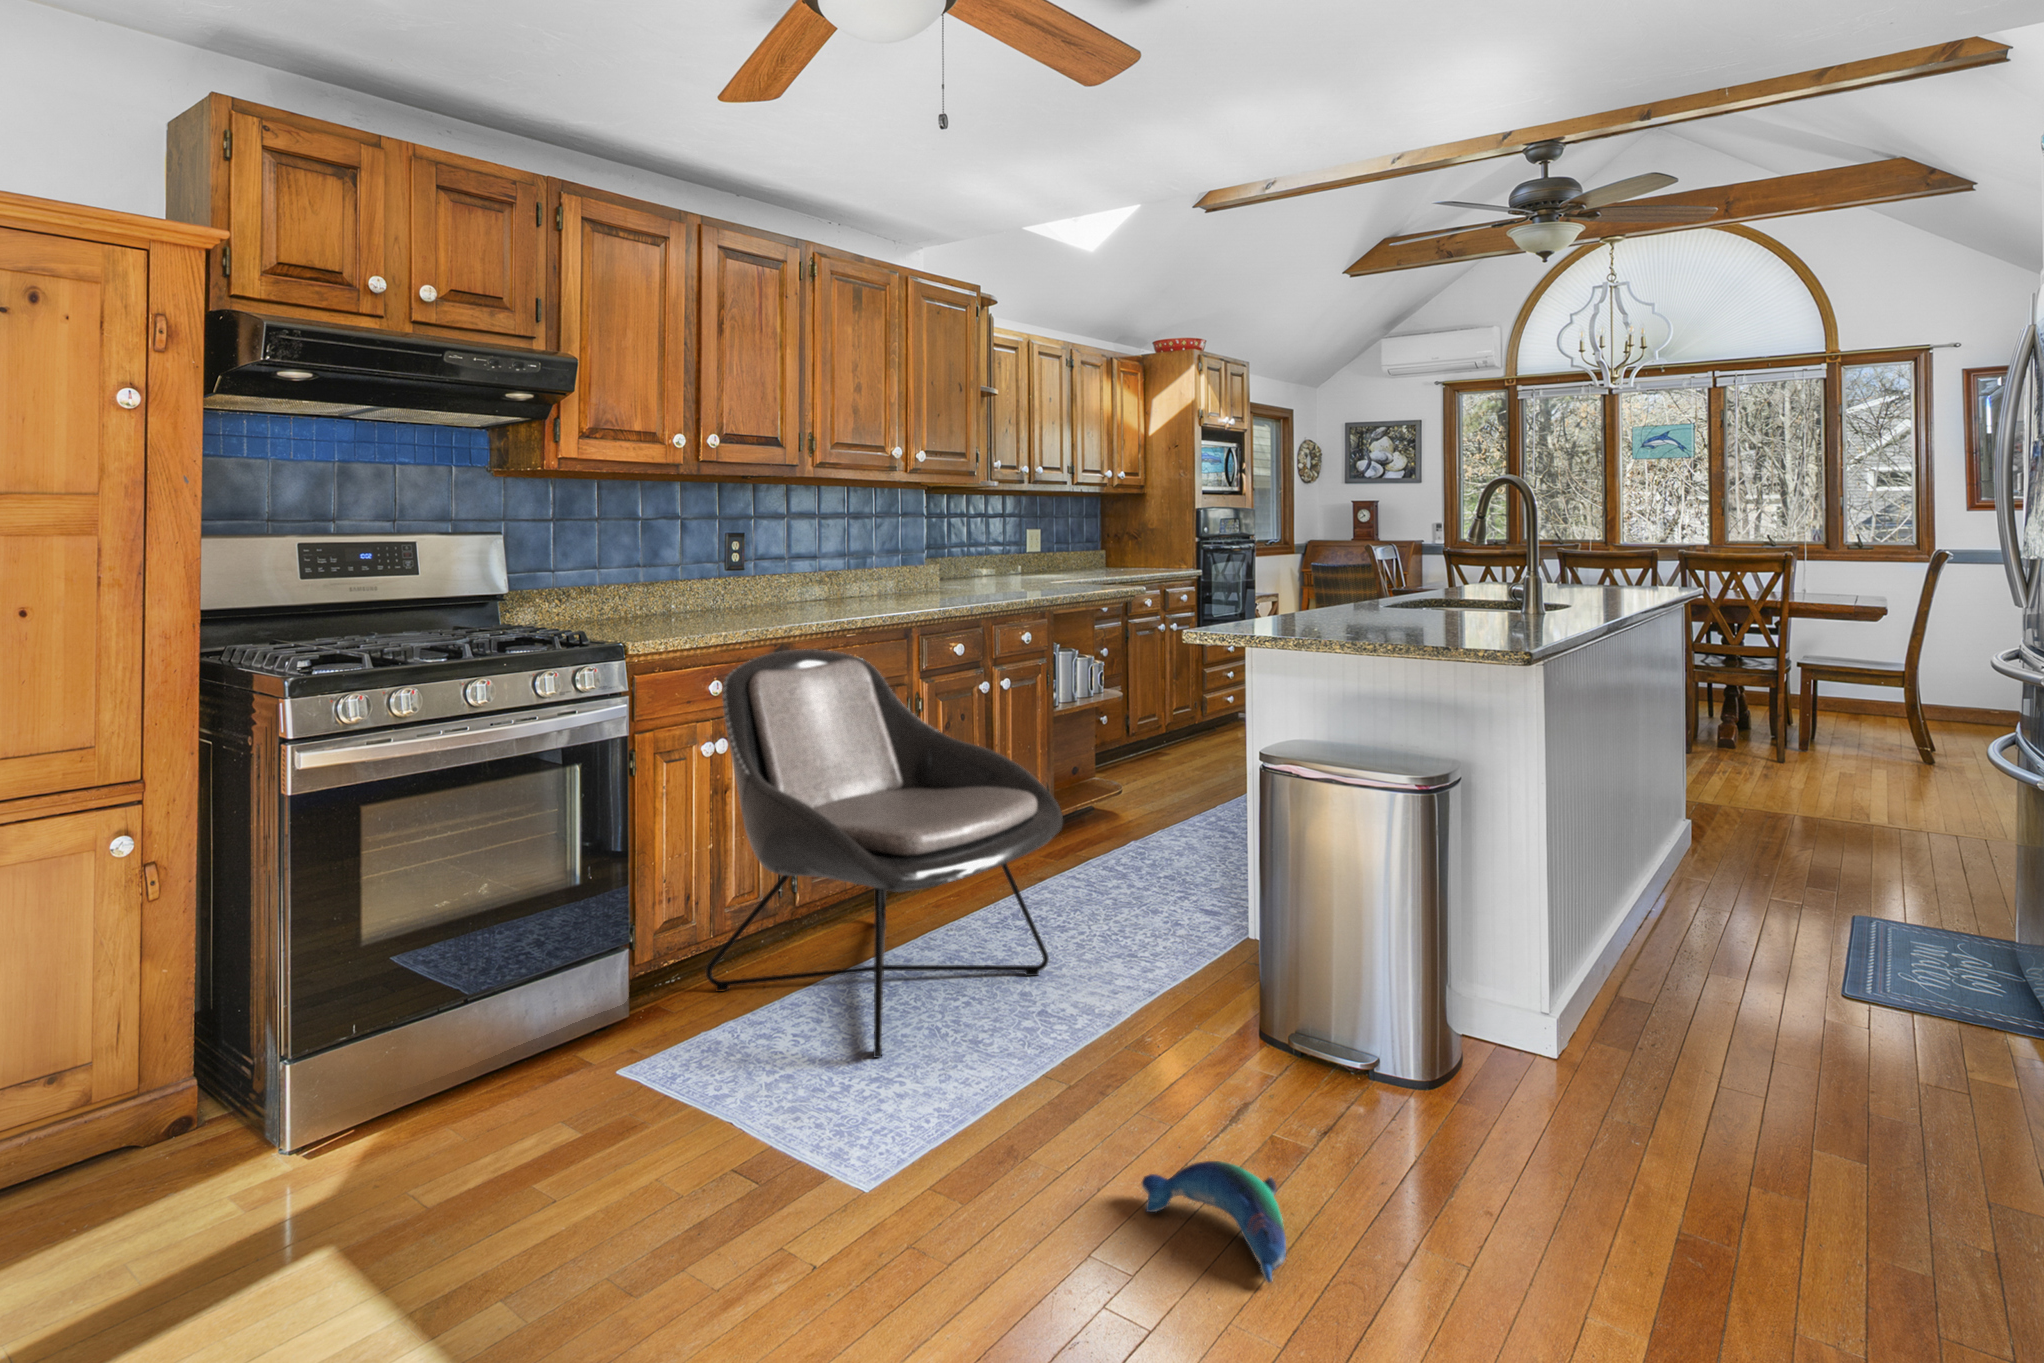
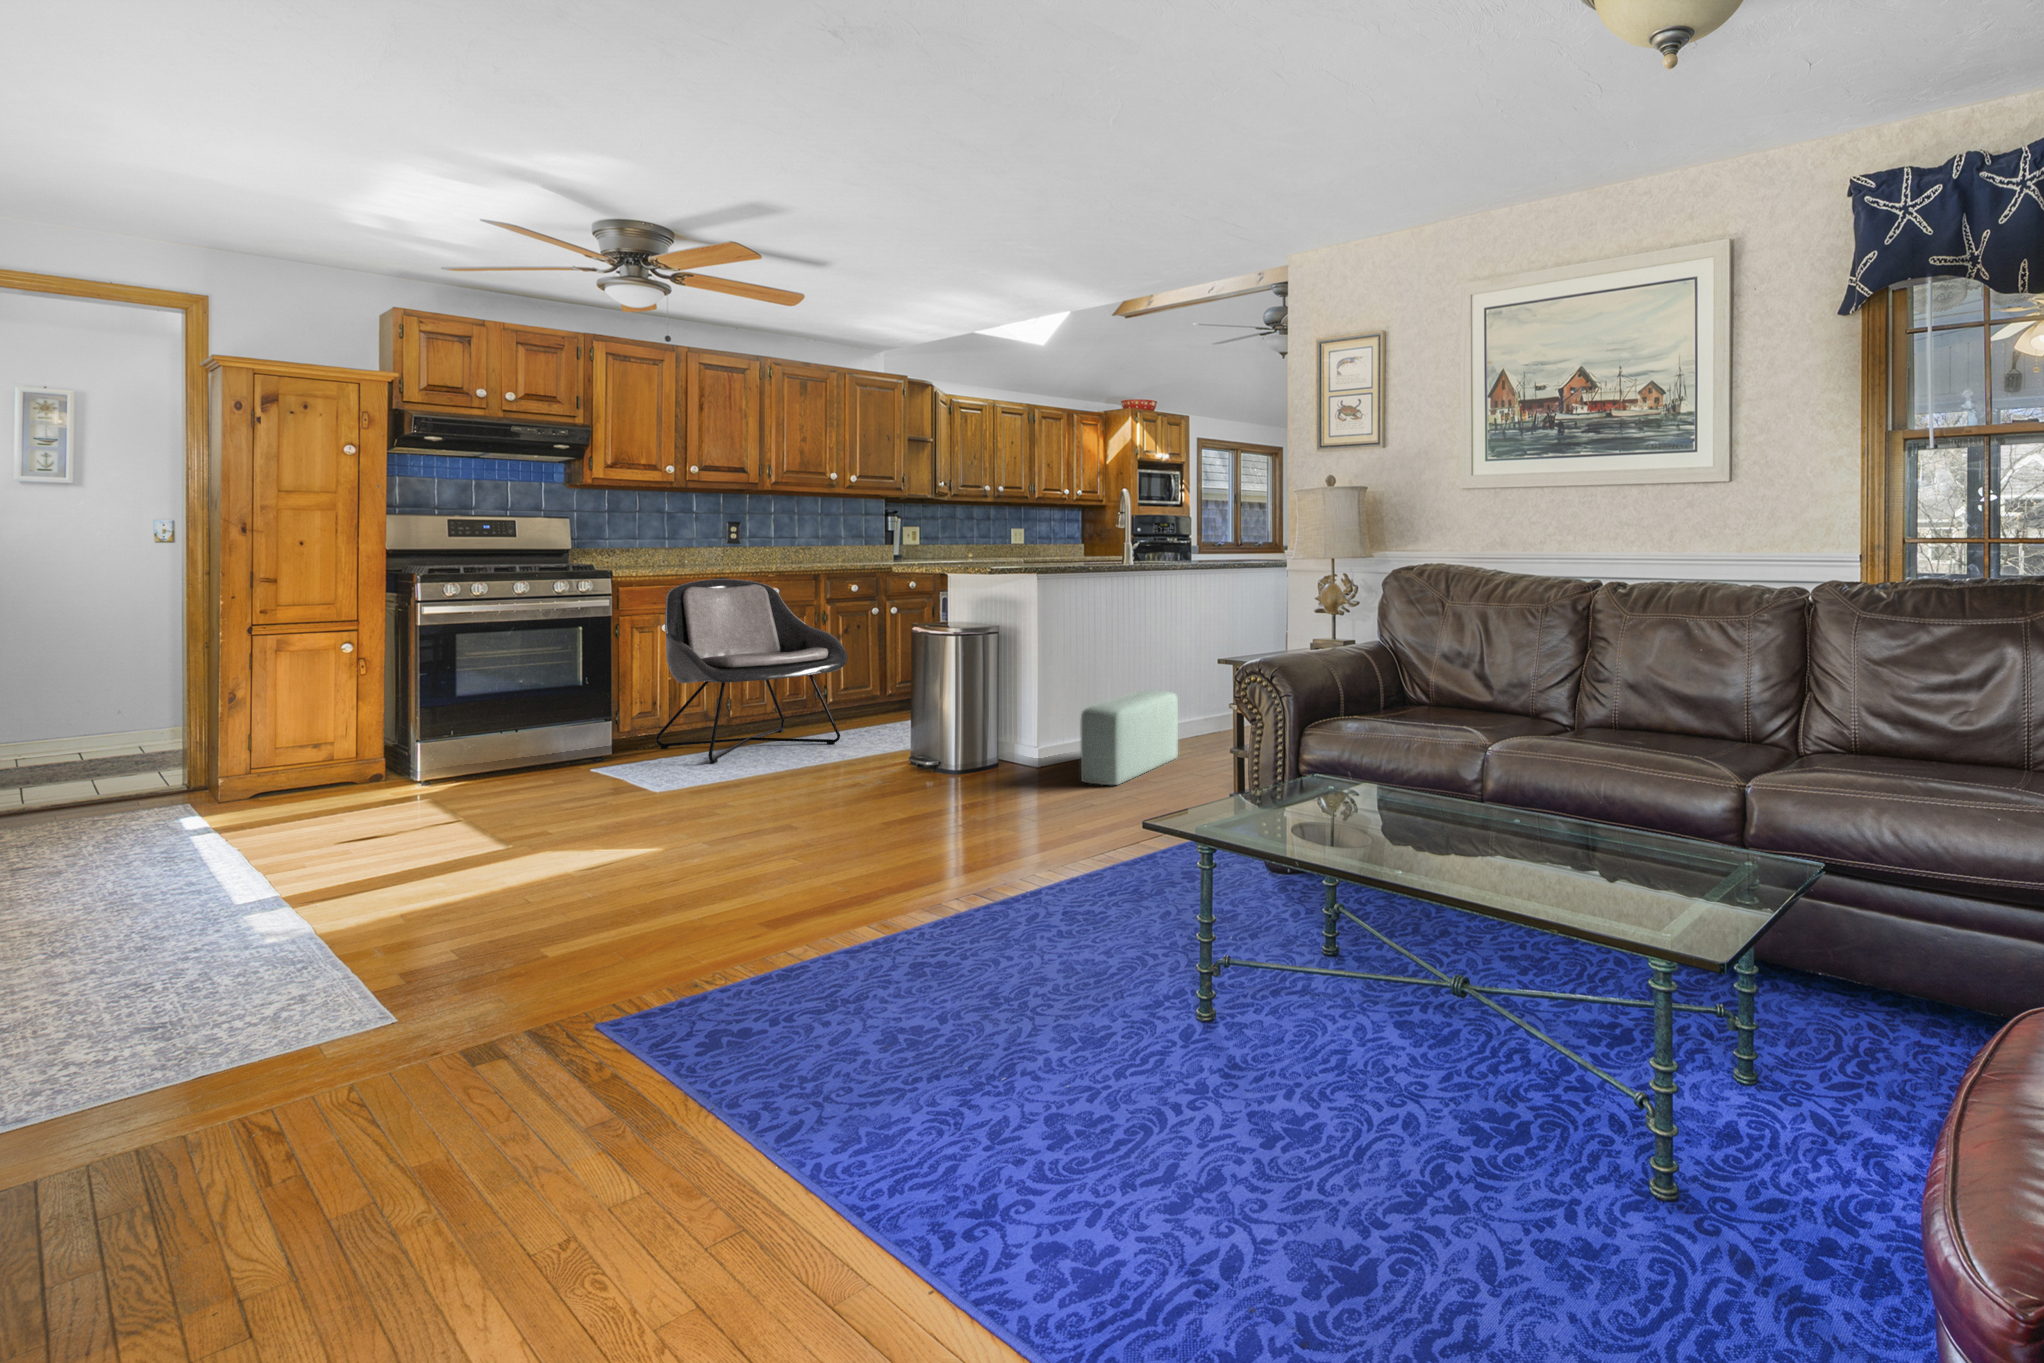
pouf: none [1740,900,1953,1183] -> present [1080,690,1178,785]
plush toy: present [1142,1161,1286,1283] -> none [764,771,814,802]

